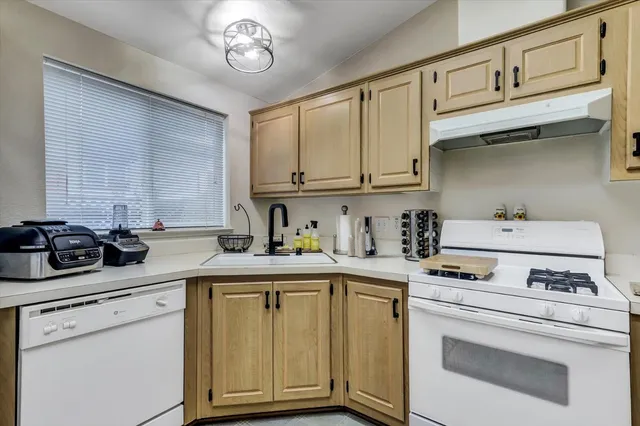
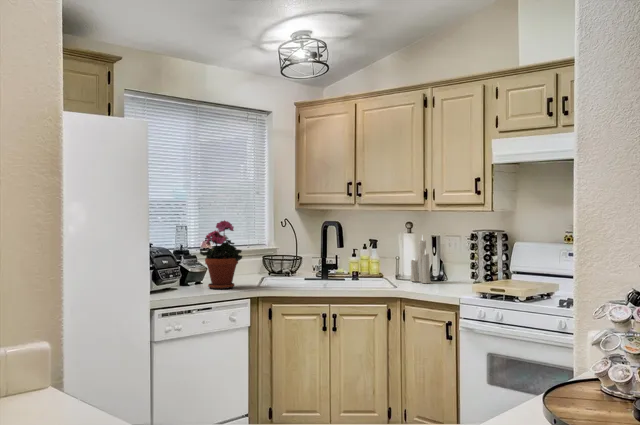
potted plant: none [132,197,183,270] -> present [200,220,242,289]

